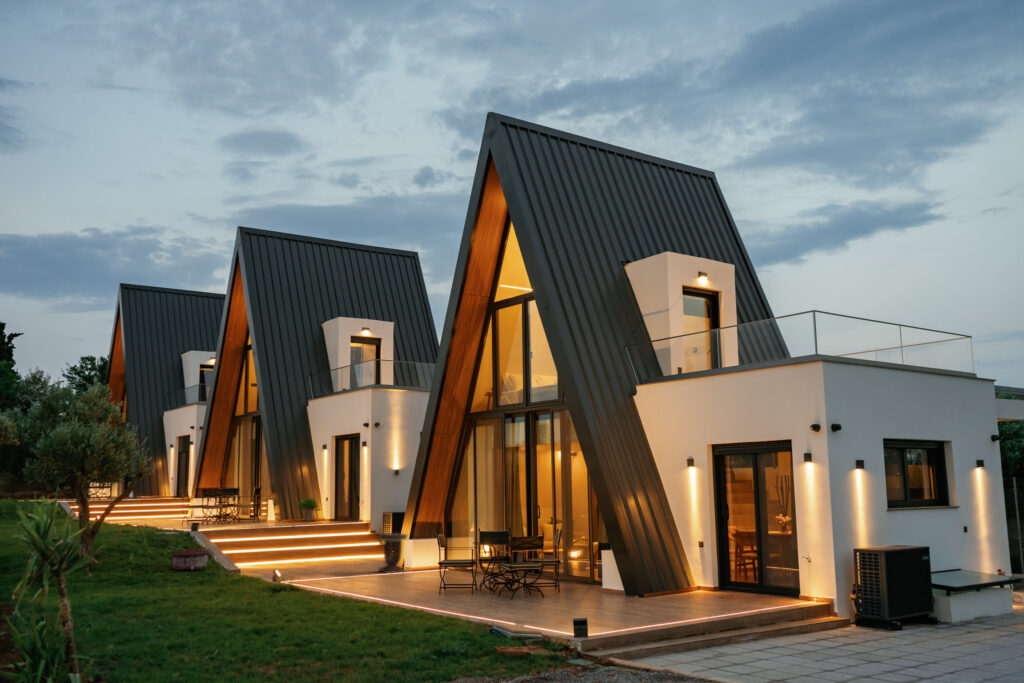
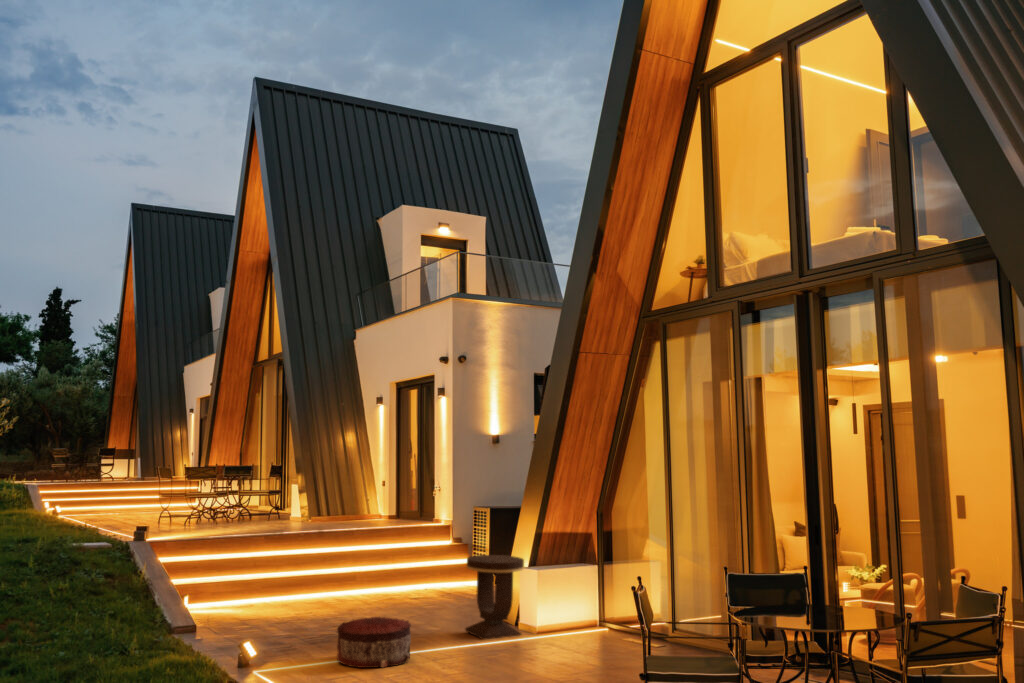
potted plant: present [298,499,320,521] -> none [334,480,379,518]
pouf: present [172,549,208,570] -> present [337,617,411,668]

